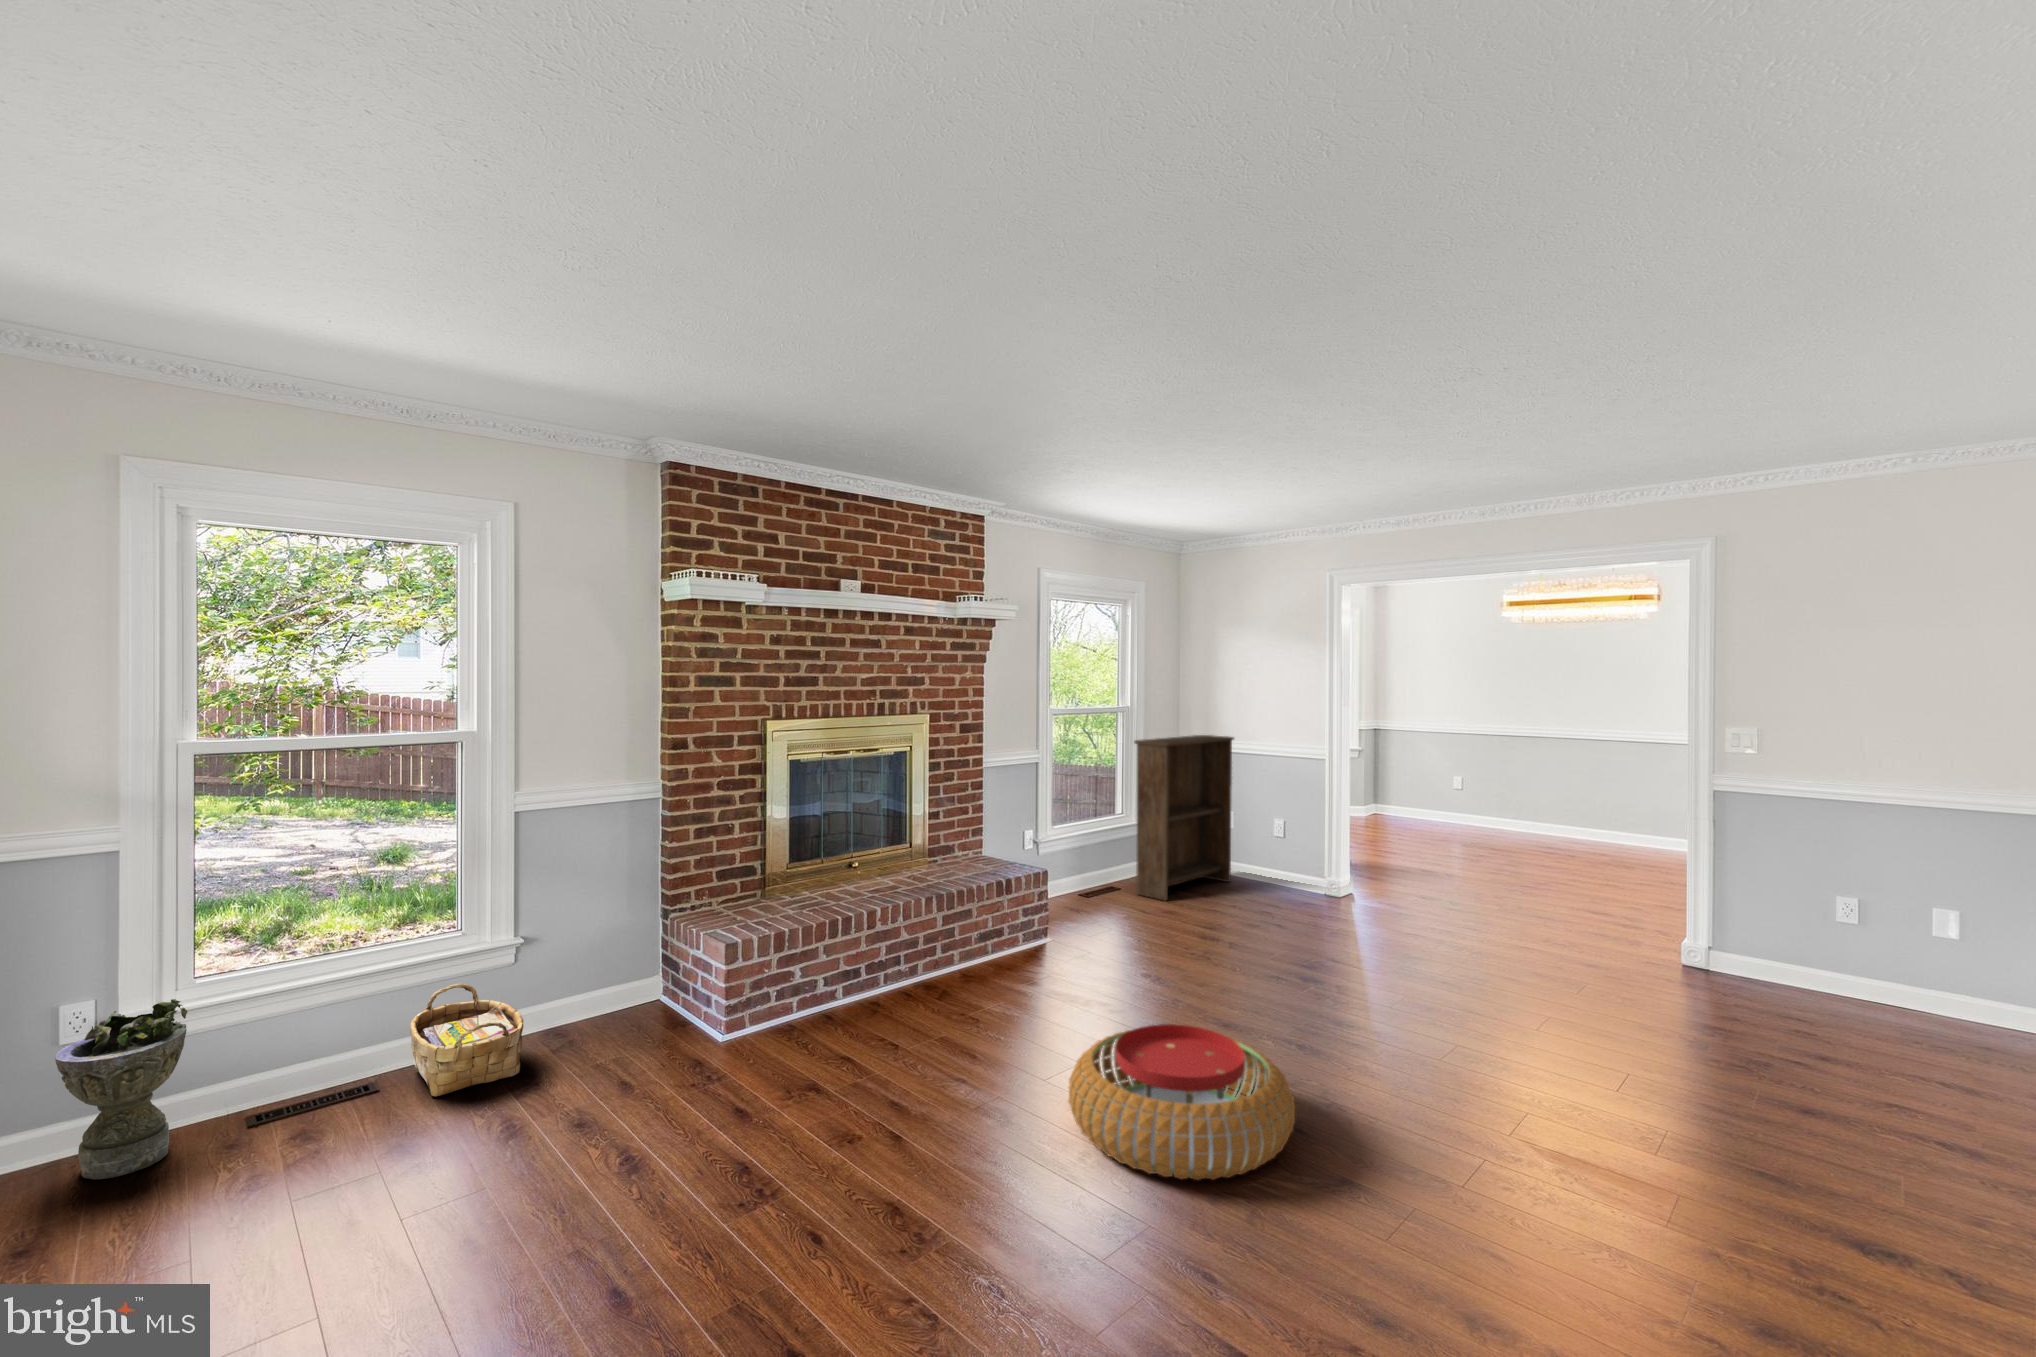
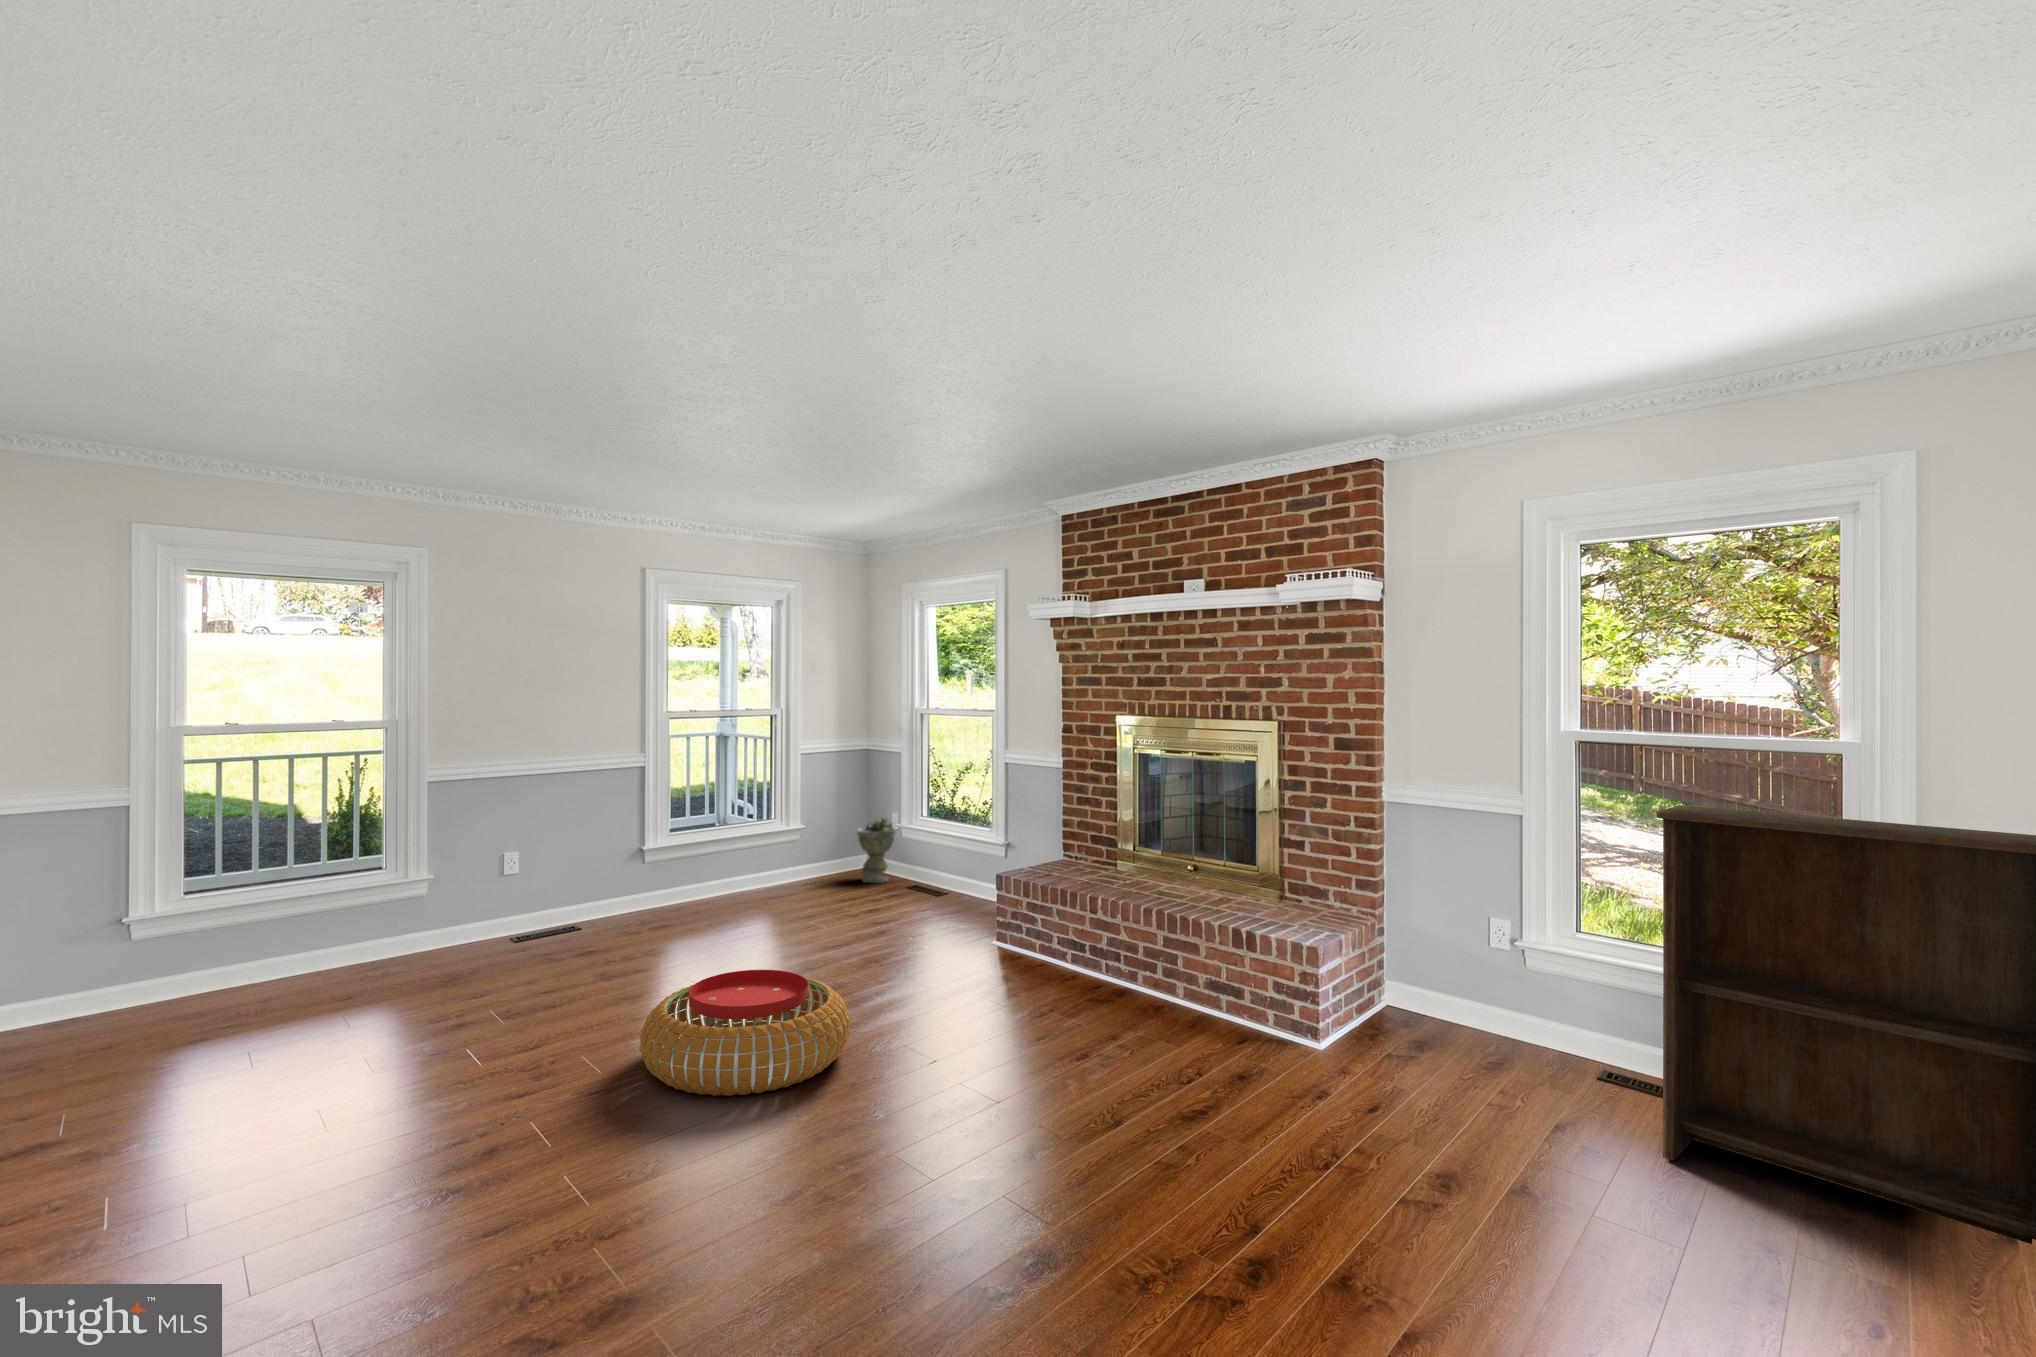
woven basket: present [410,984,523,1096] -> none [913,856,978,911]

